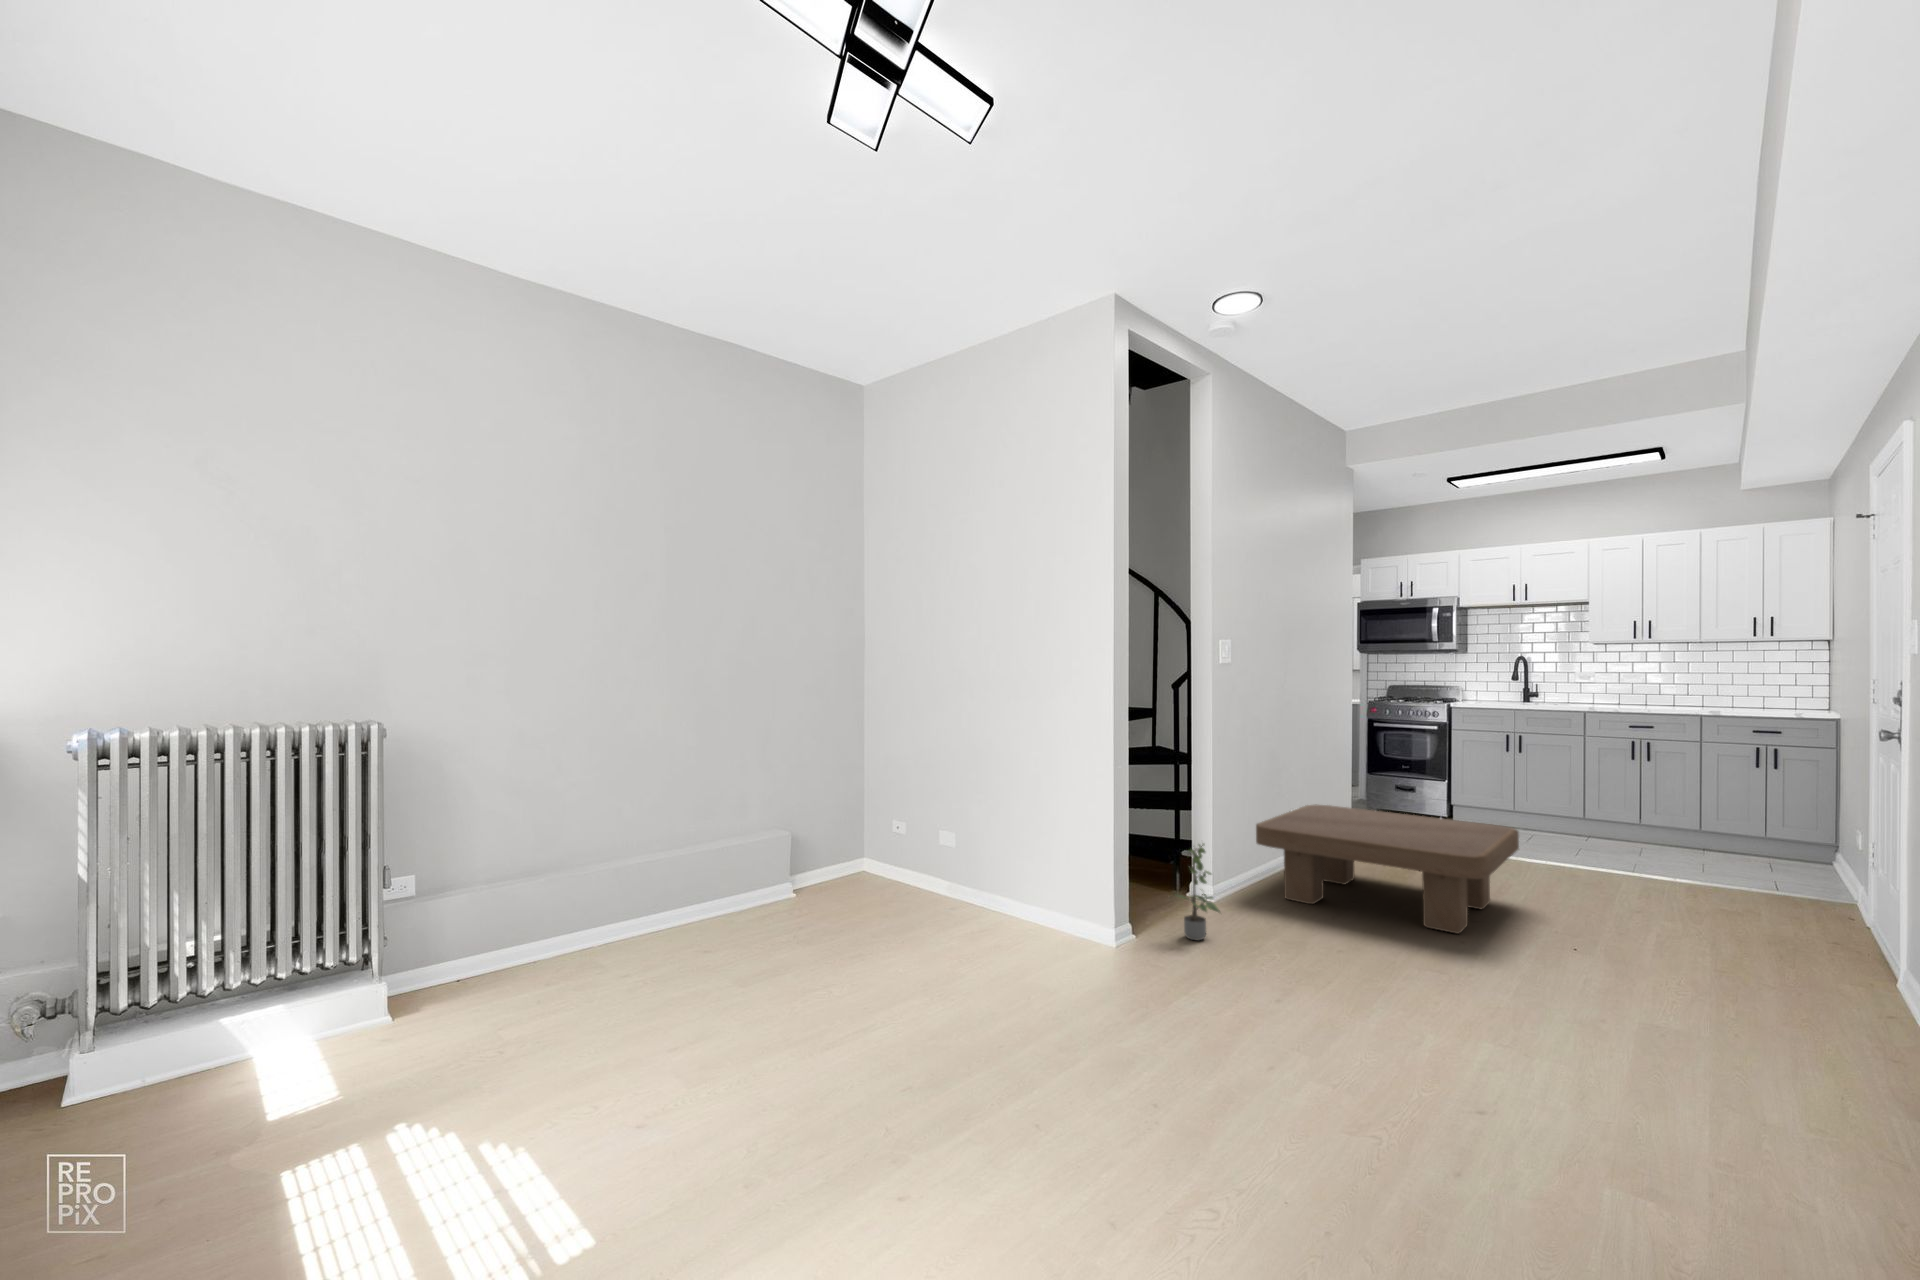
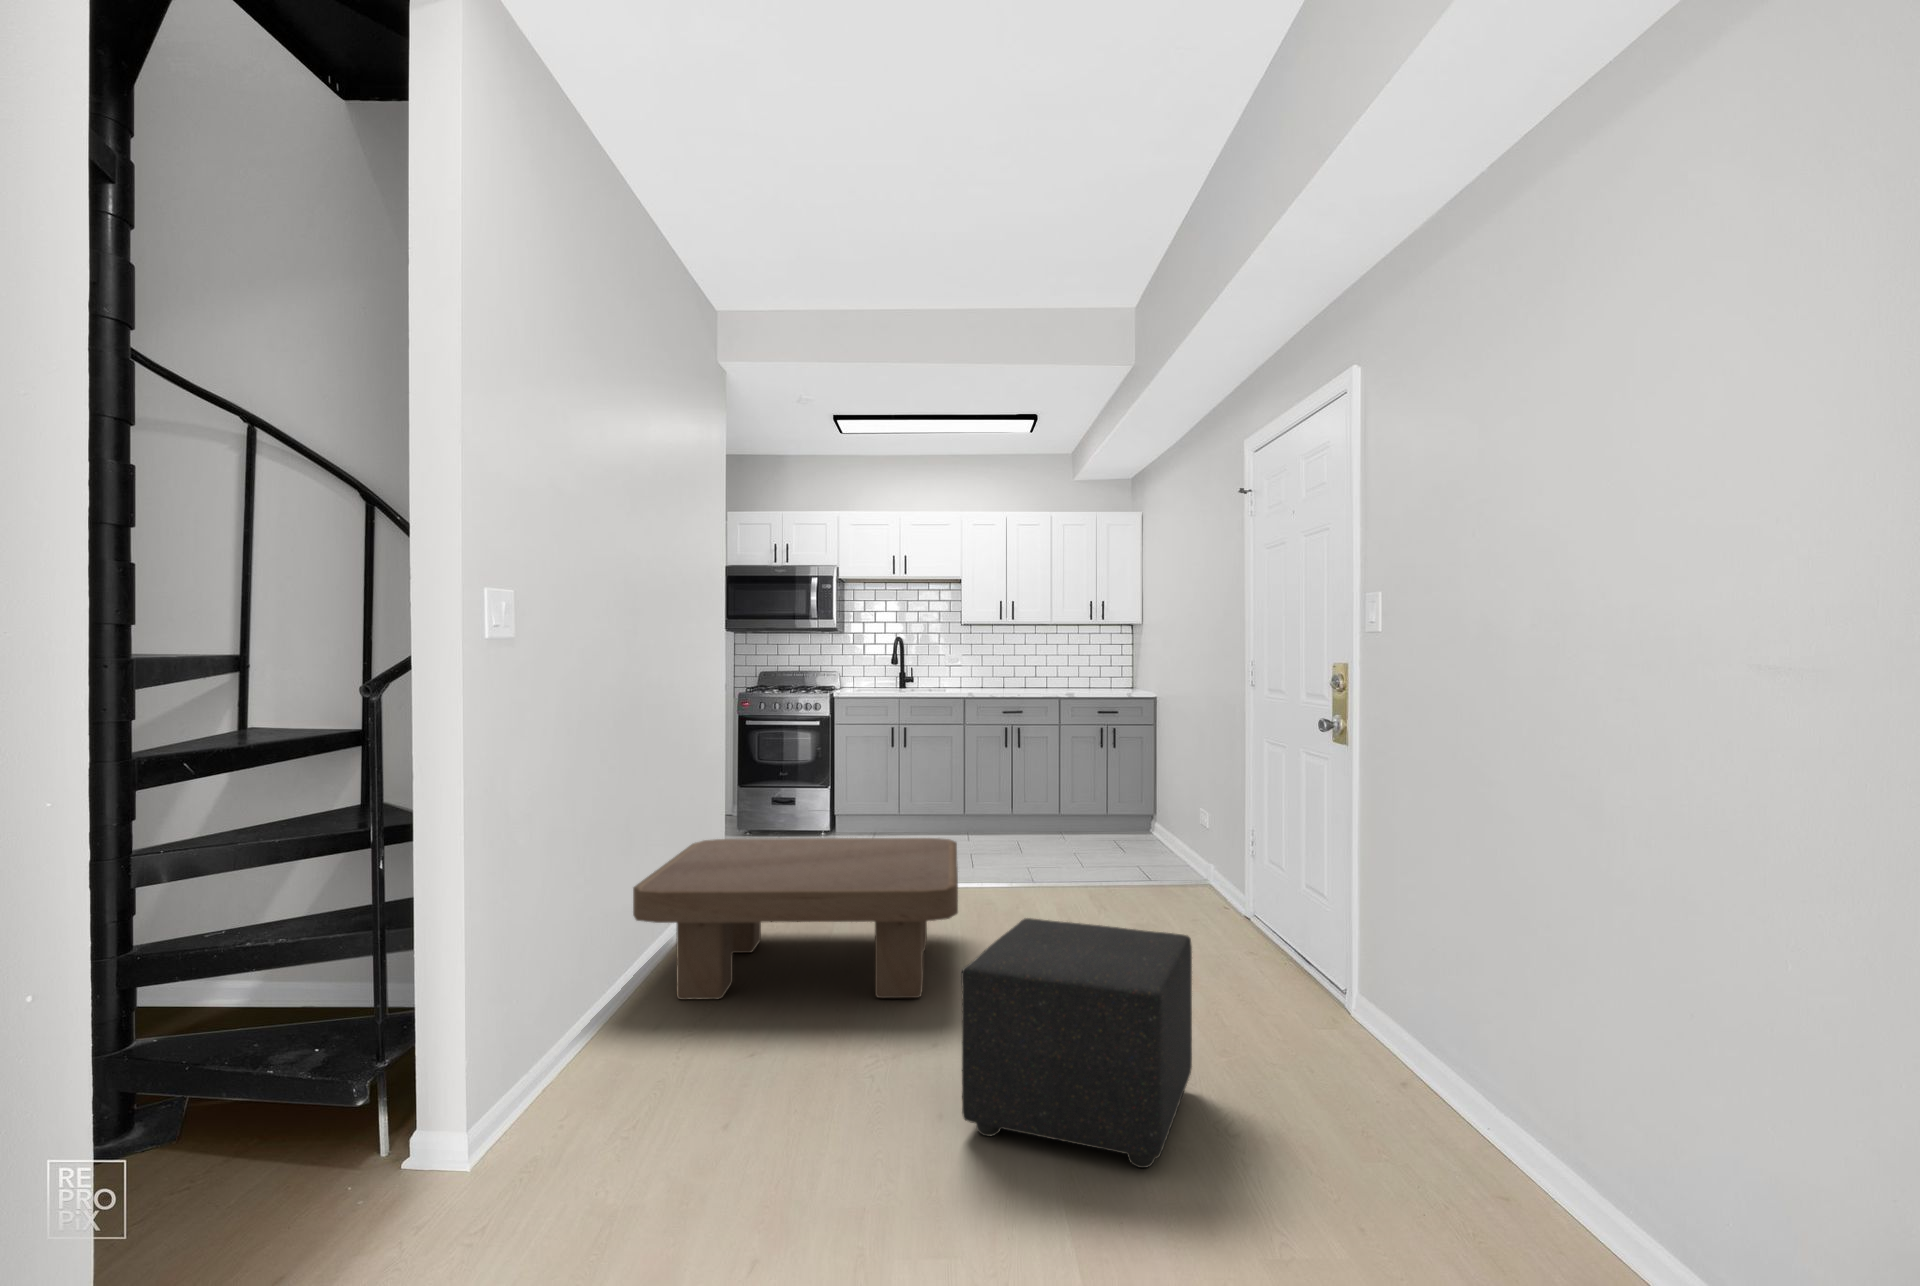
potted plant: present [1177,844,1219,940] -> none [506,940,597,1138]
ottoman: none [1439,882,1662,1056] -> present [961,918,1192,1168]

